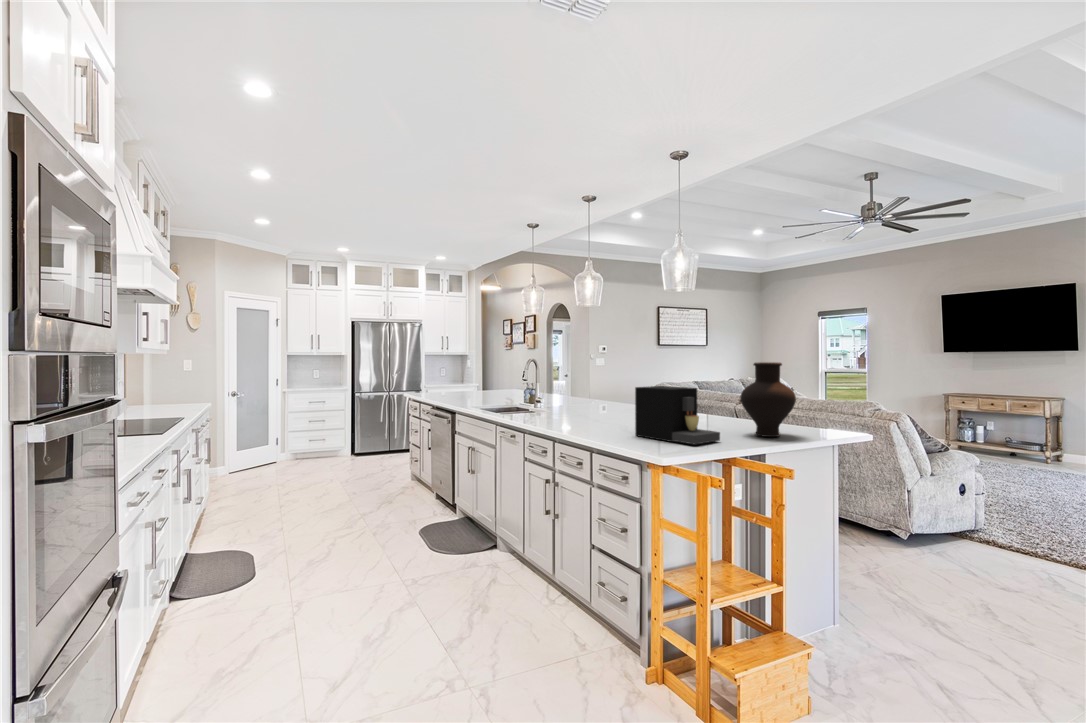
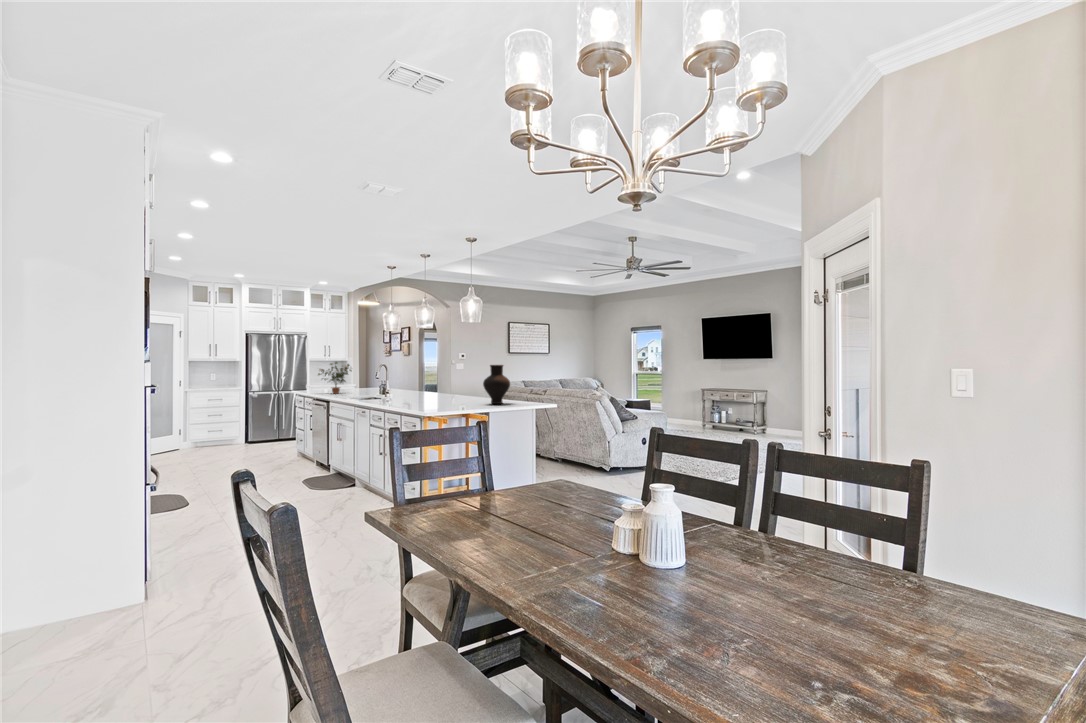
potted plant: none [438,356,484,400] -> present [318,362,352,394]
coffee maker: present [635,386,720,444] -> none [426,378,467,407]

